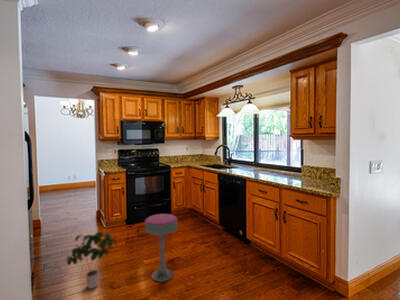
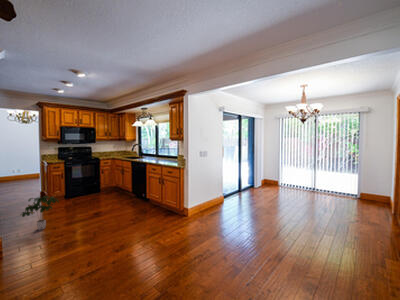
bar stool: present [145,214,178,282] -> none [78,184,100,221]

